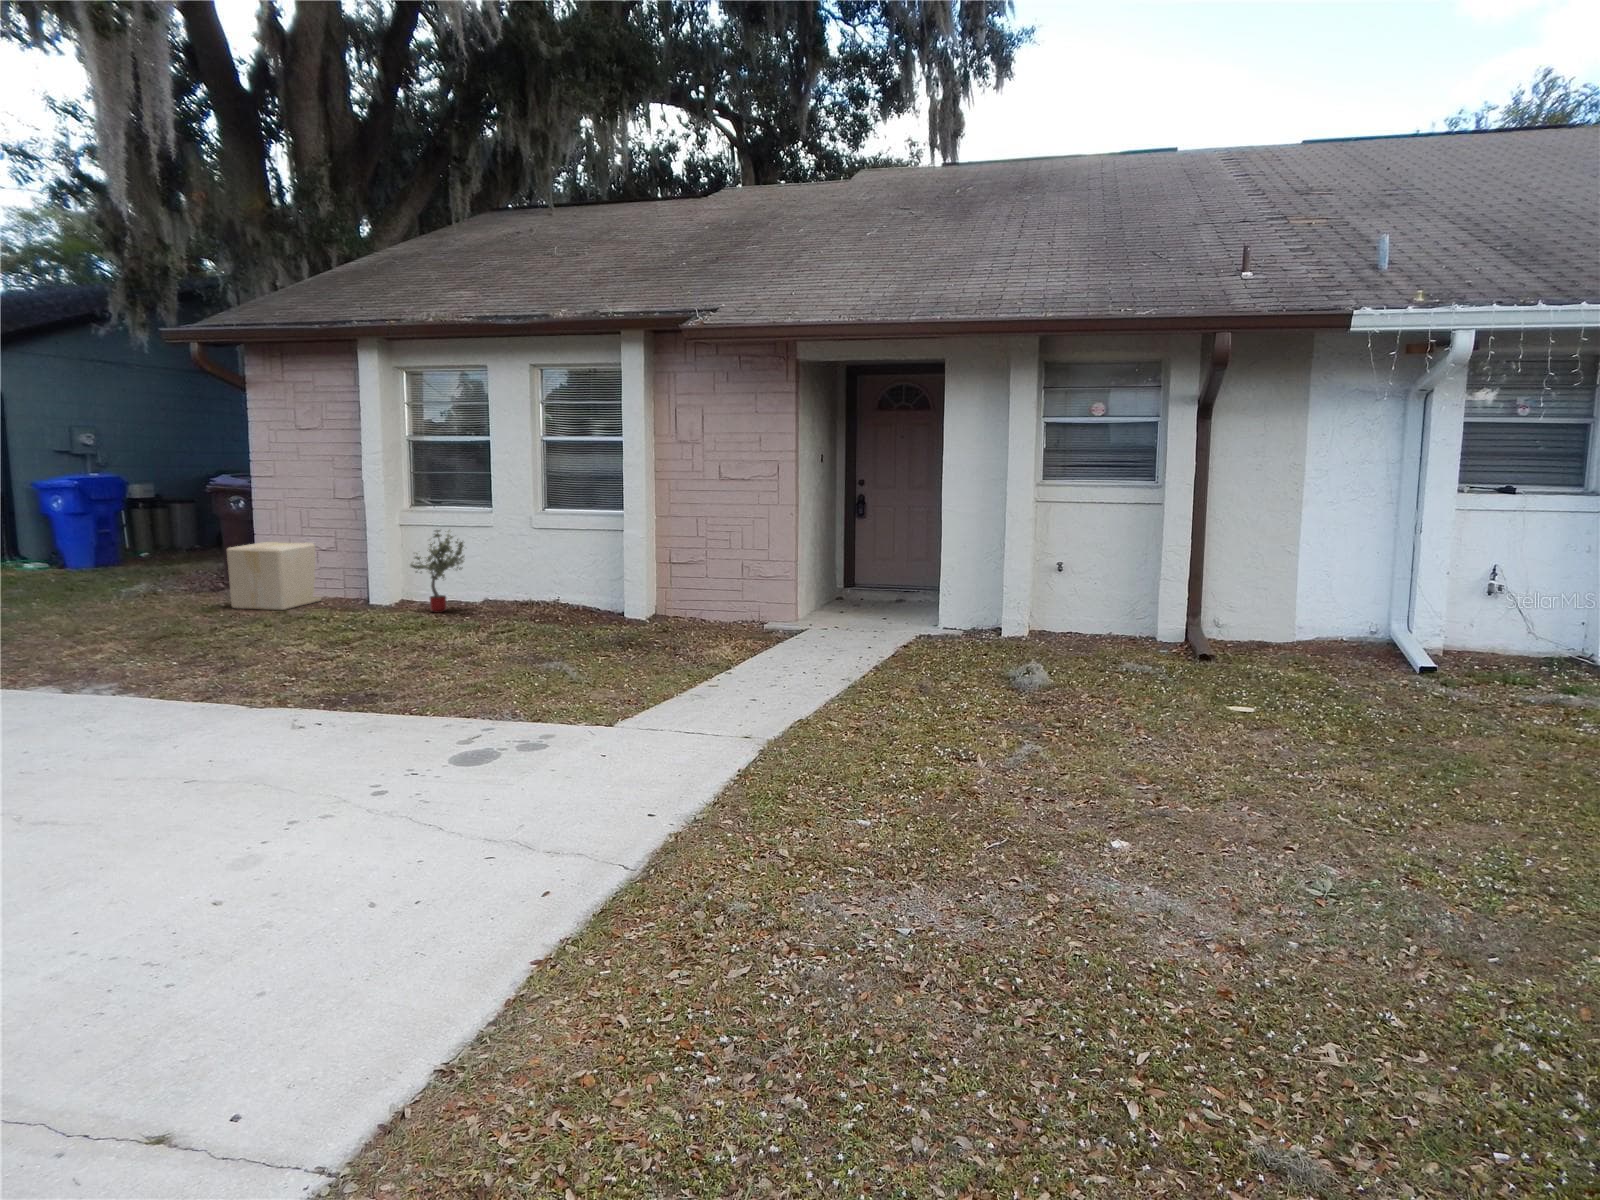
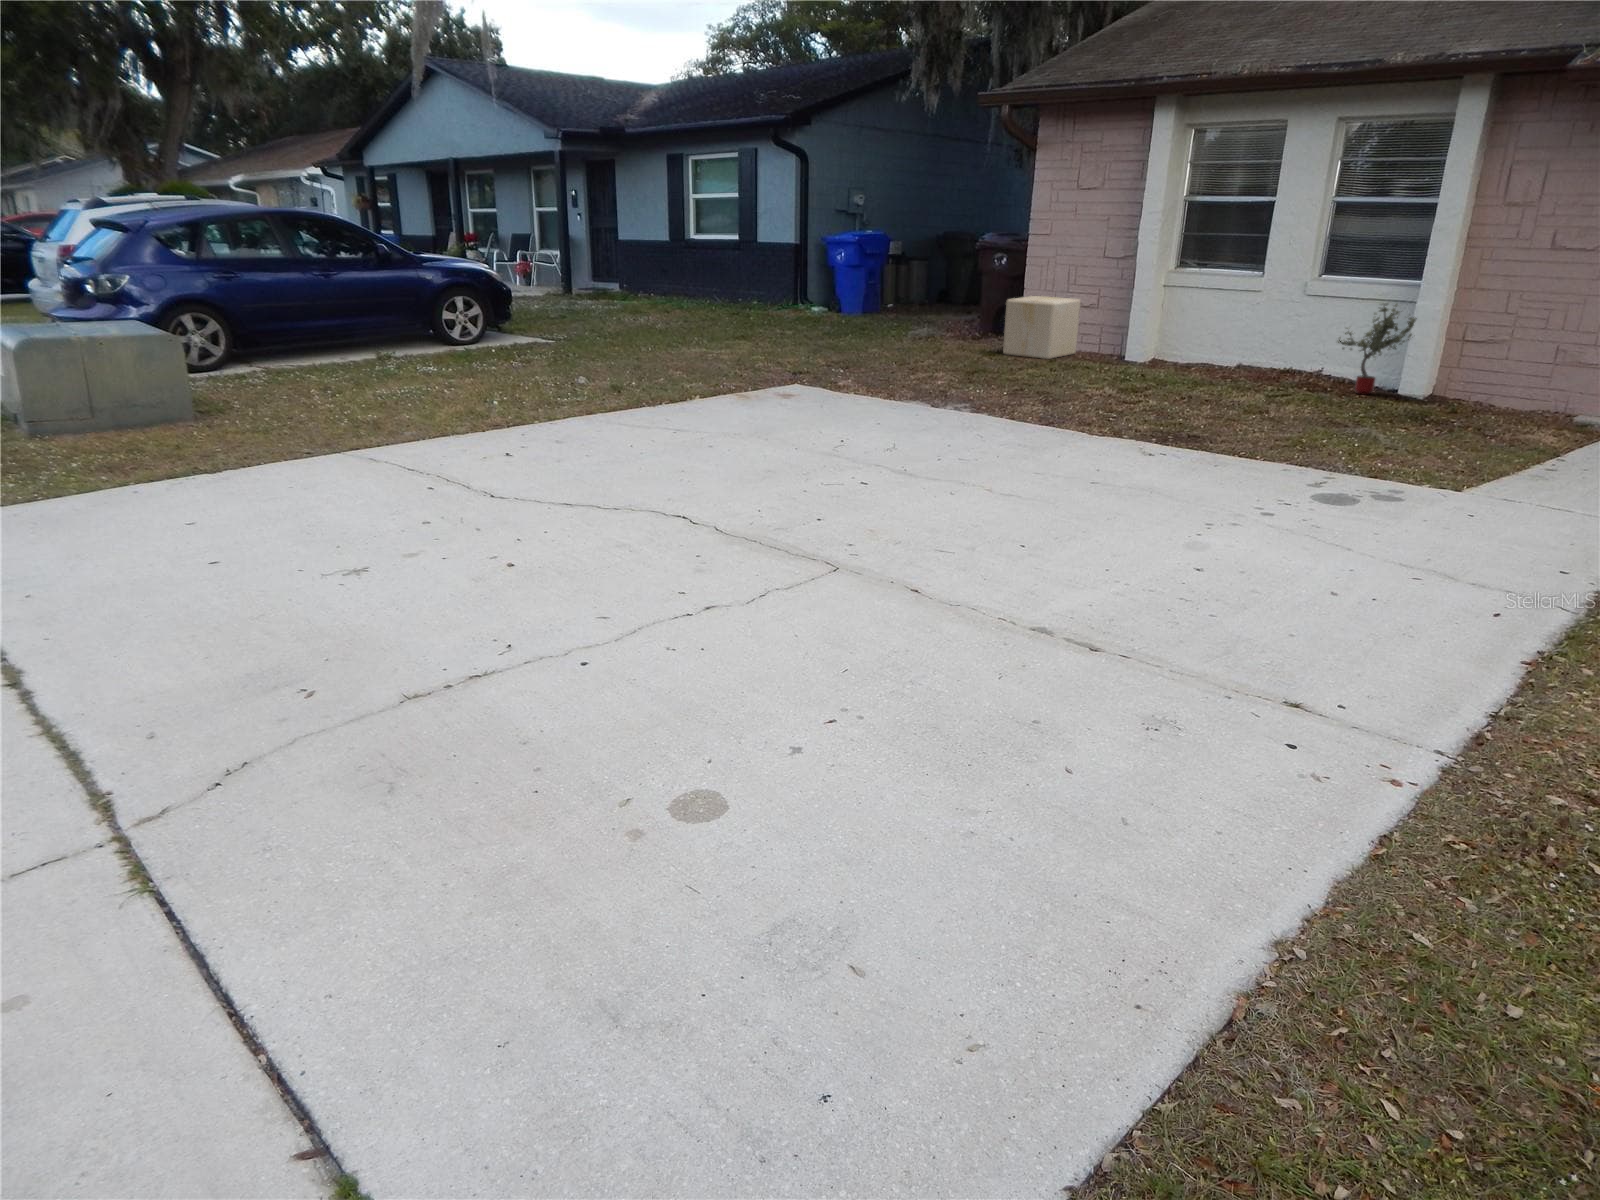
potted tree: present [410,530,464,613] -> present [1337,303,1417,395]

